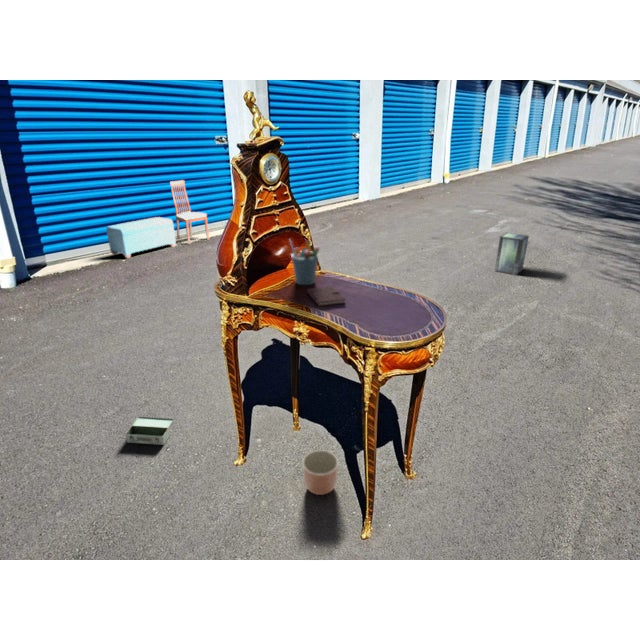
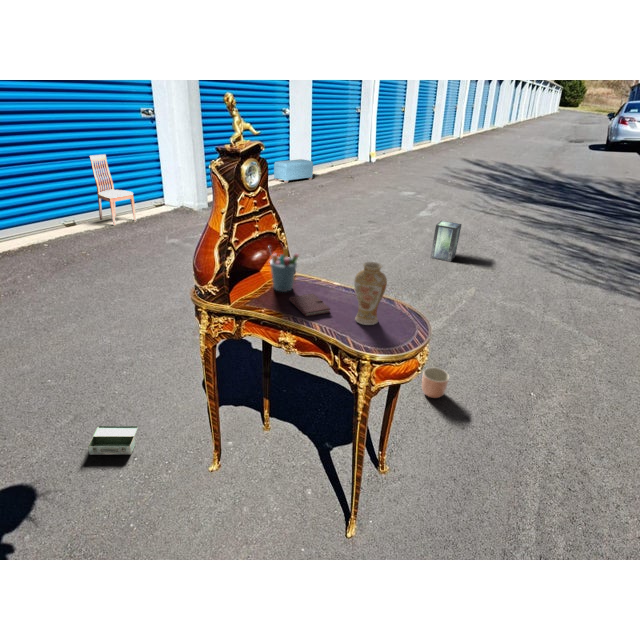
bench: present [107,217,176,258] -> present [274,159,313,183]
vase: none [366,248,400,315] -> present [354,262,387,325]
planter: present [302,450,338,495] -> present [422,368,449,398]

